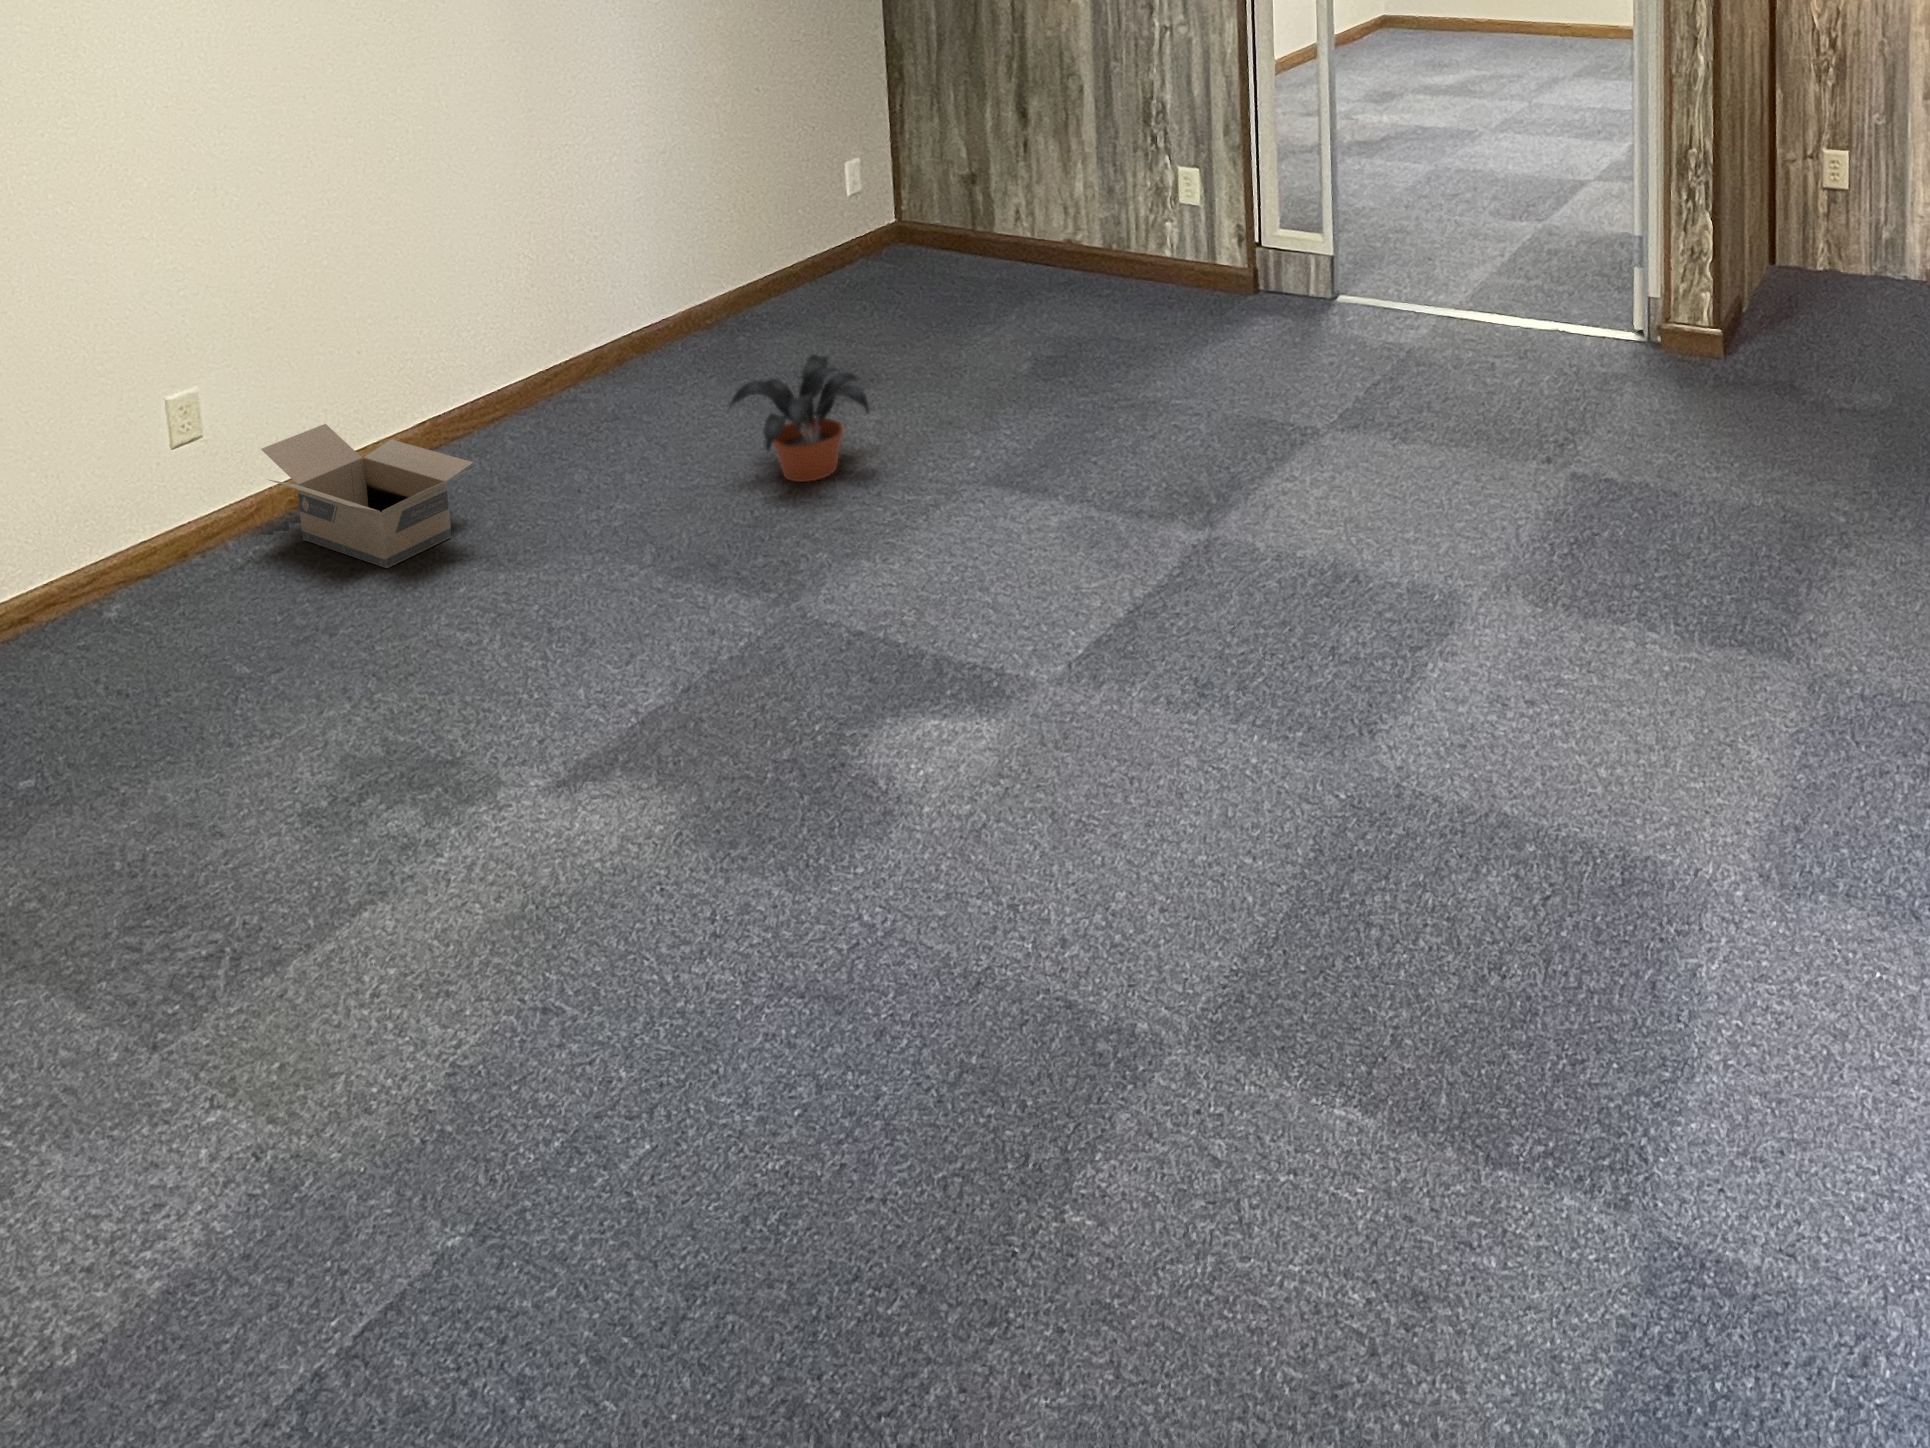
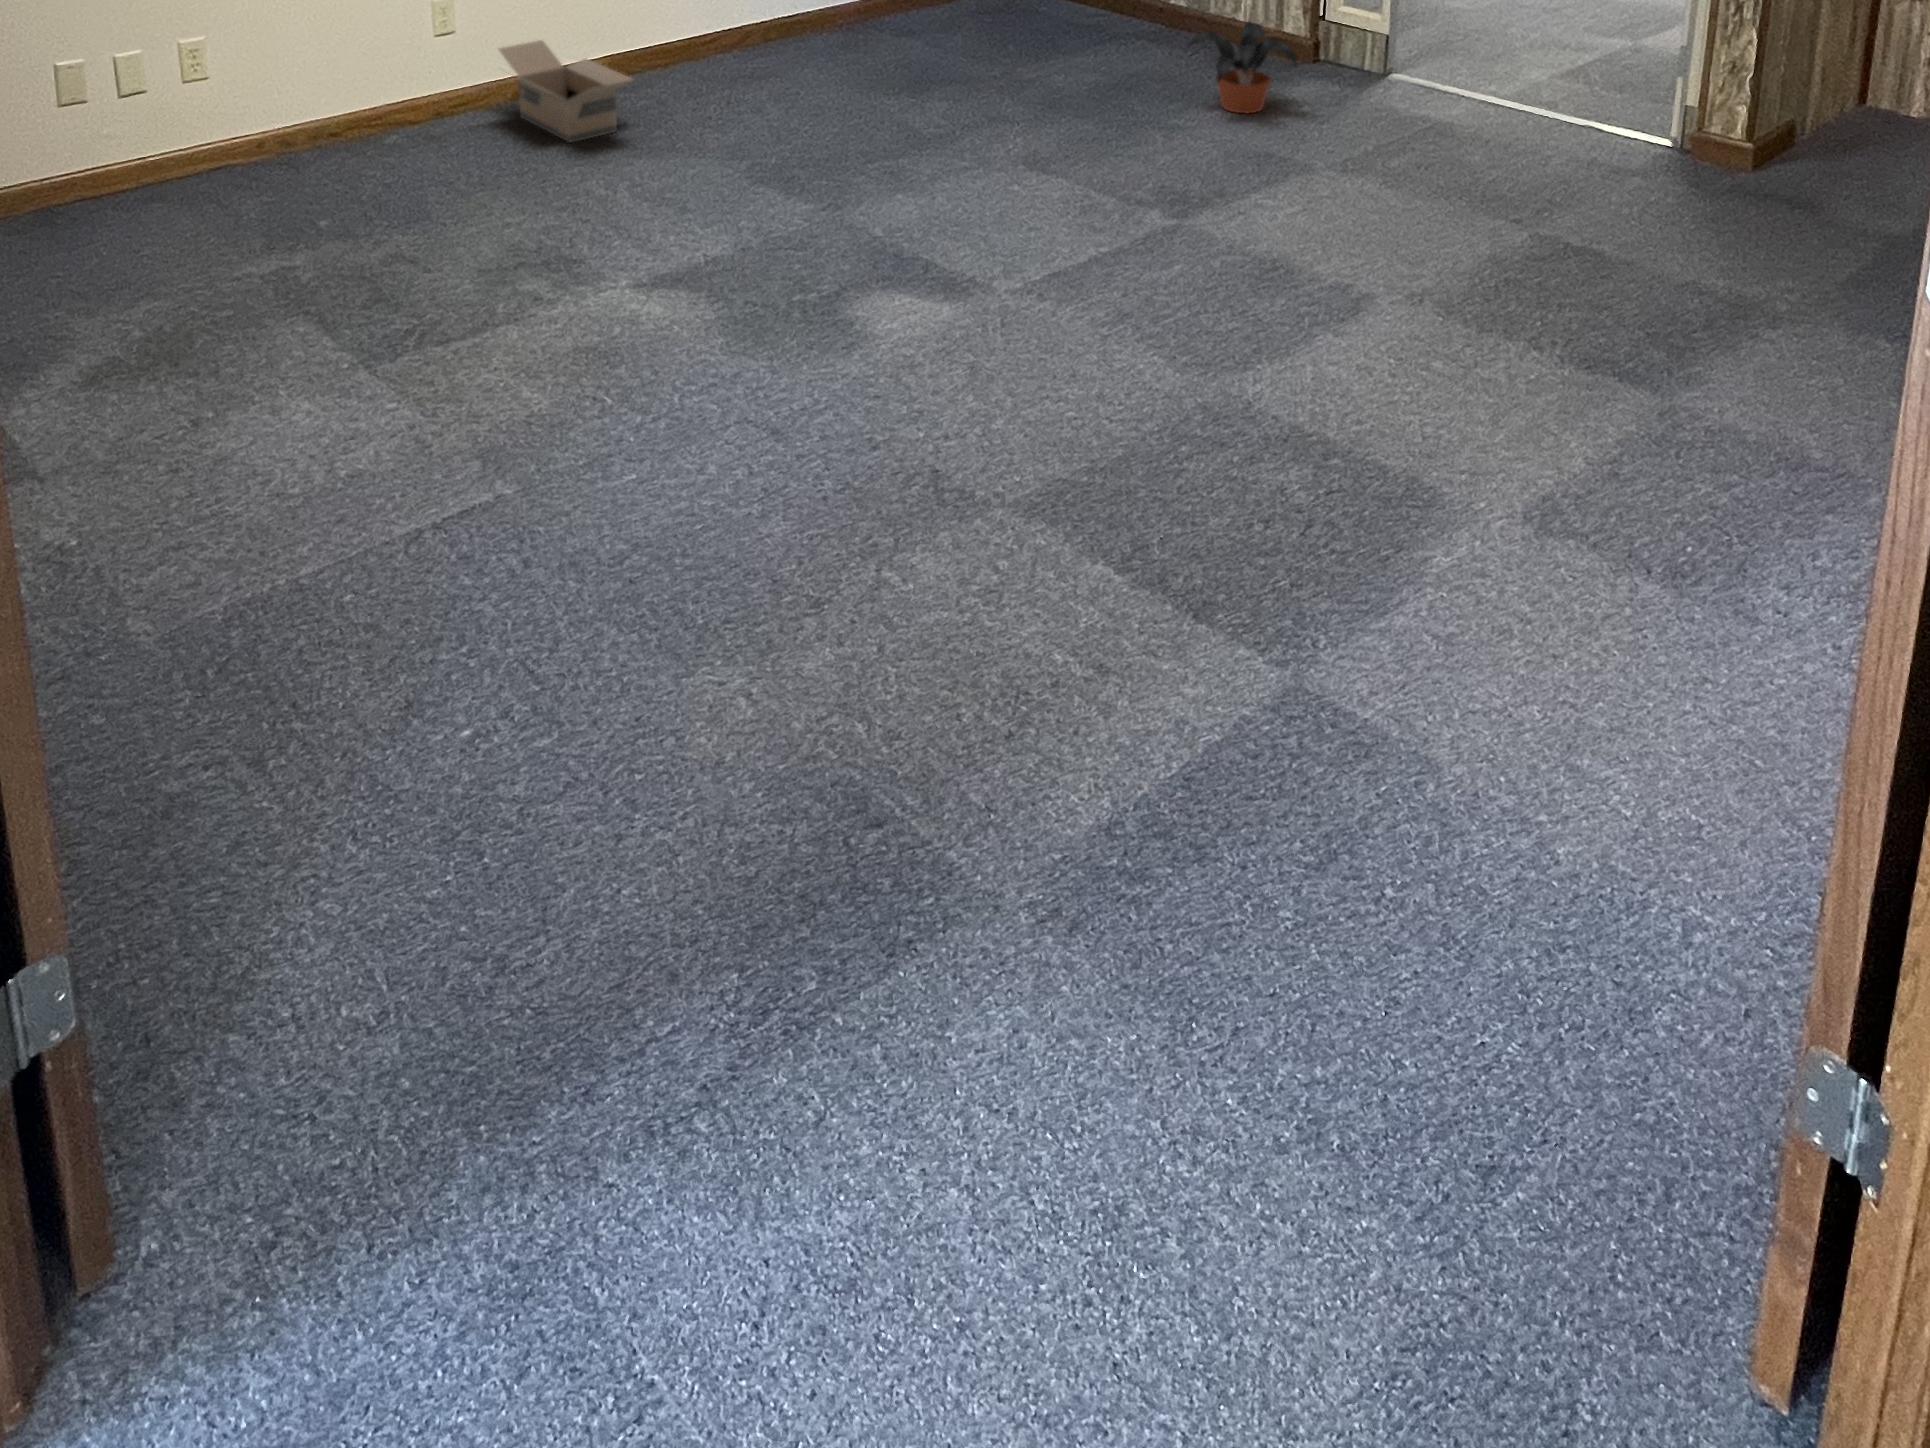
potted plant: present [730,354,869,482] -> present [1189,21,1296,113]

